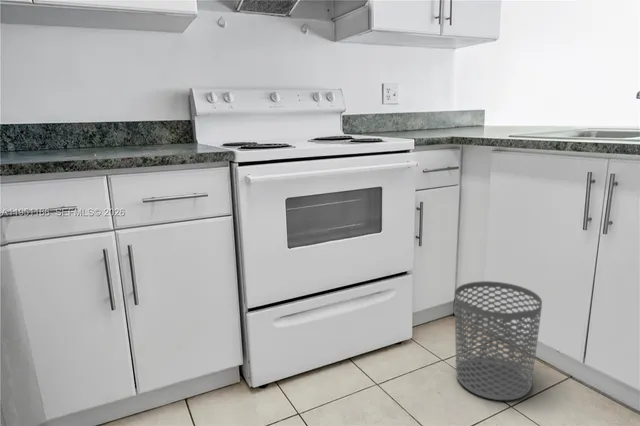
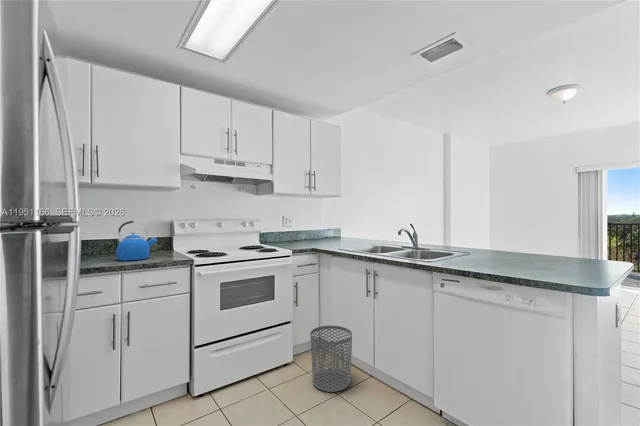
kettle: none [96,79,167,154] -> present [116,221,157,261]

